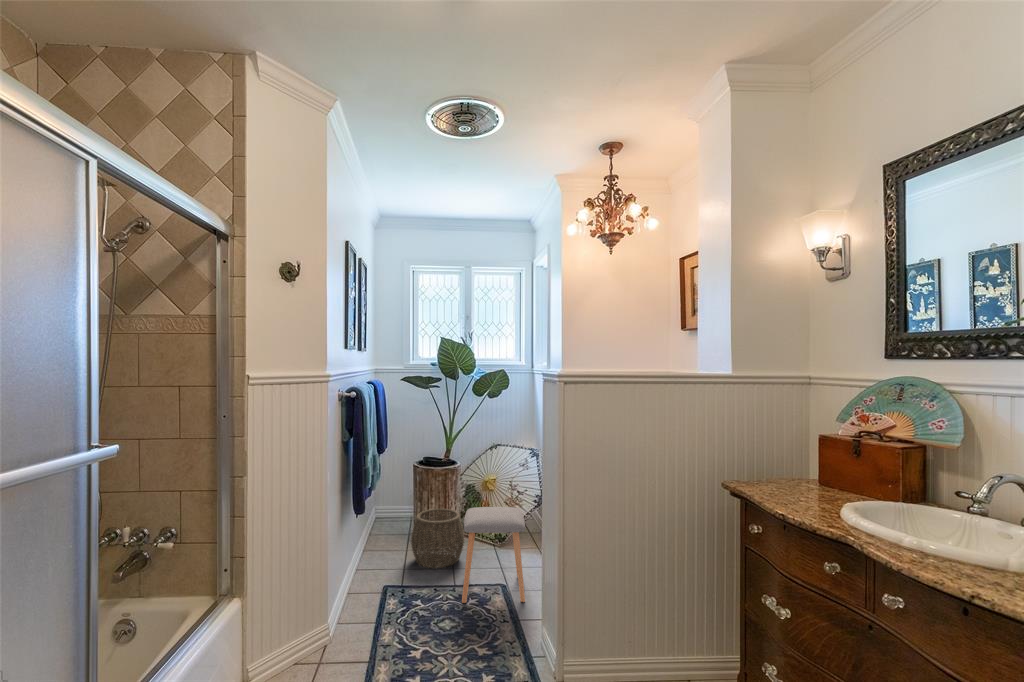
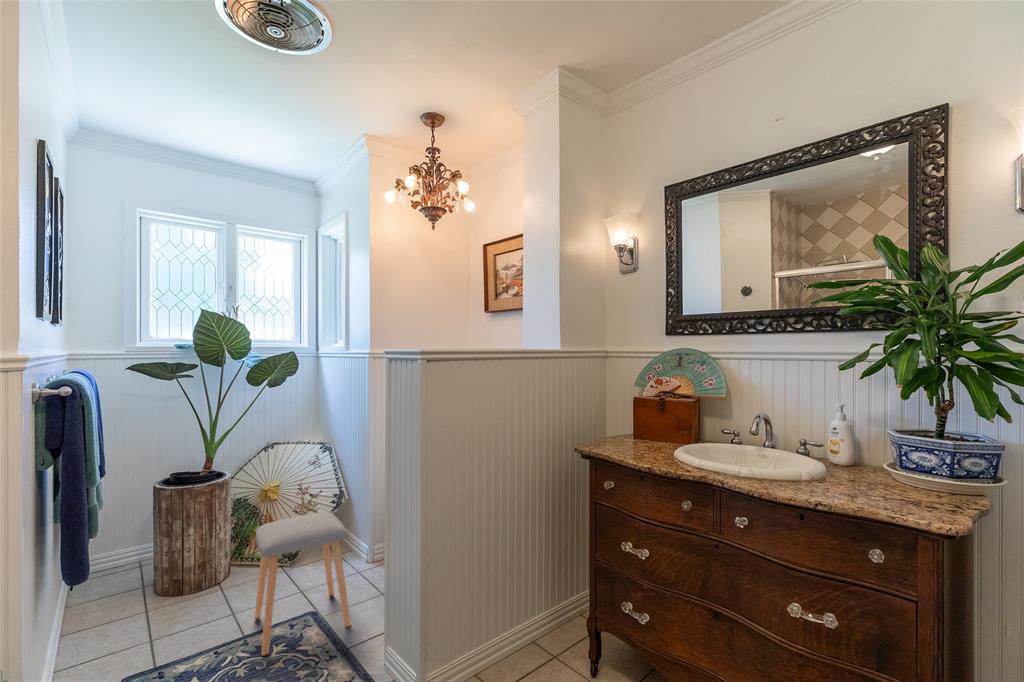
woven basket: present [411,509,464,568] -> none [159,535,247,624]

